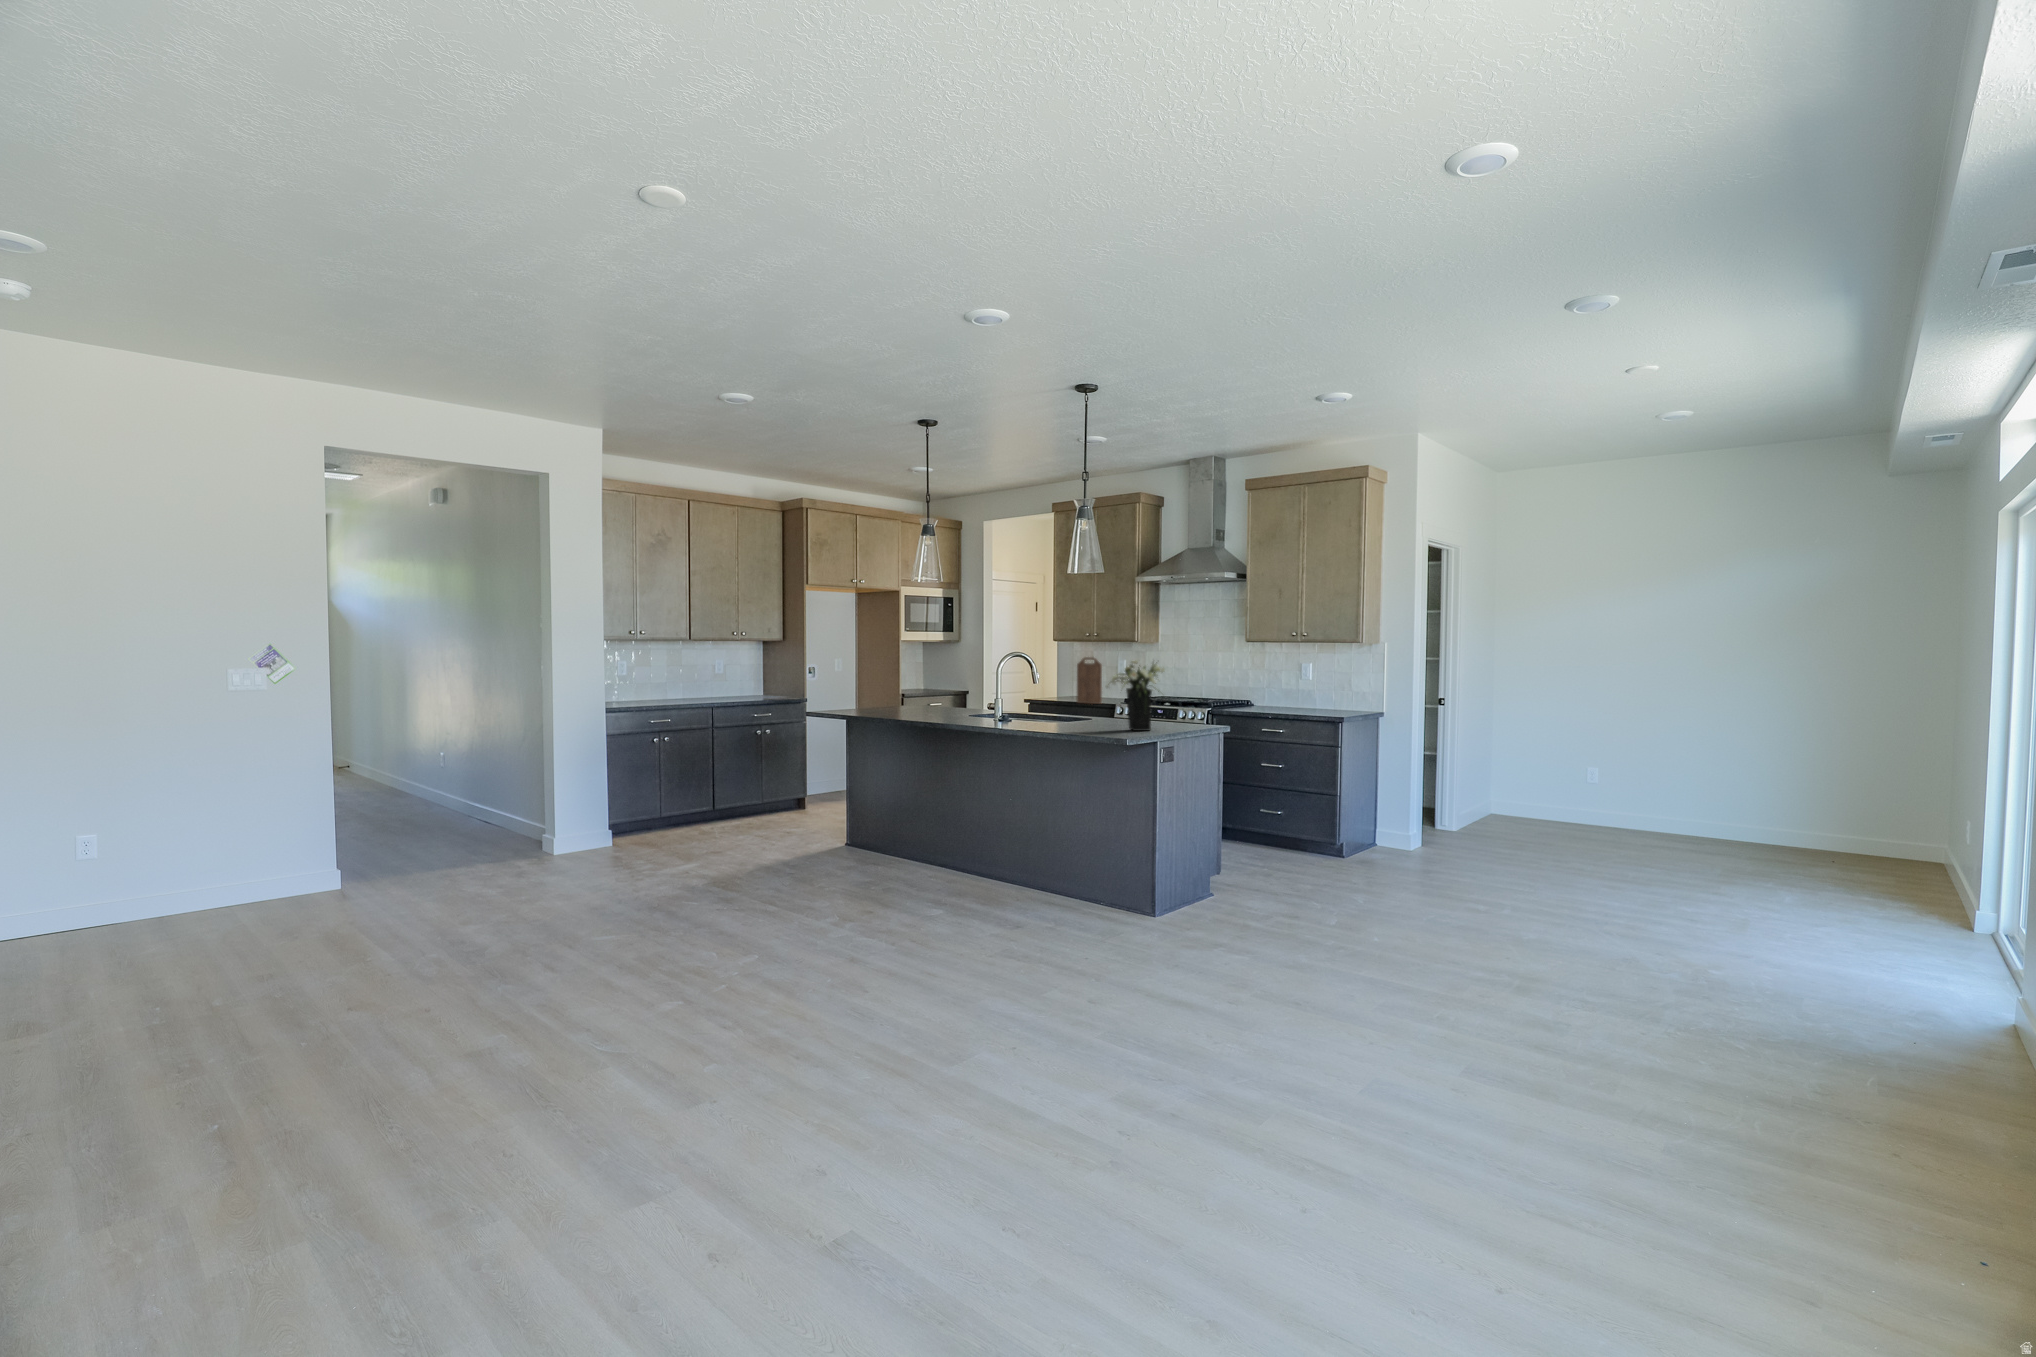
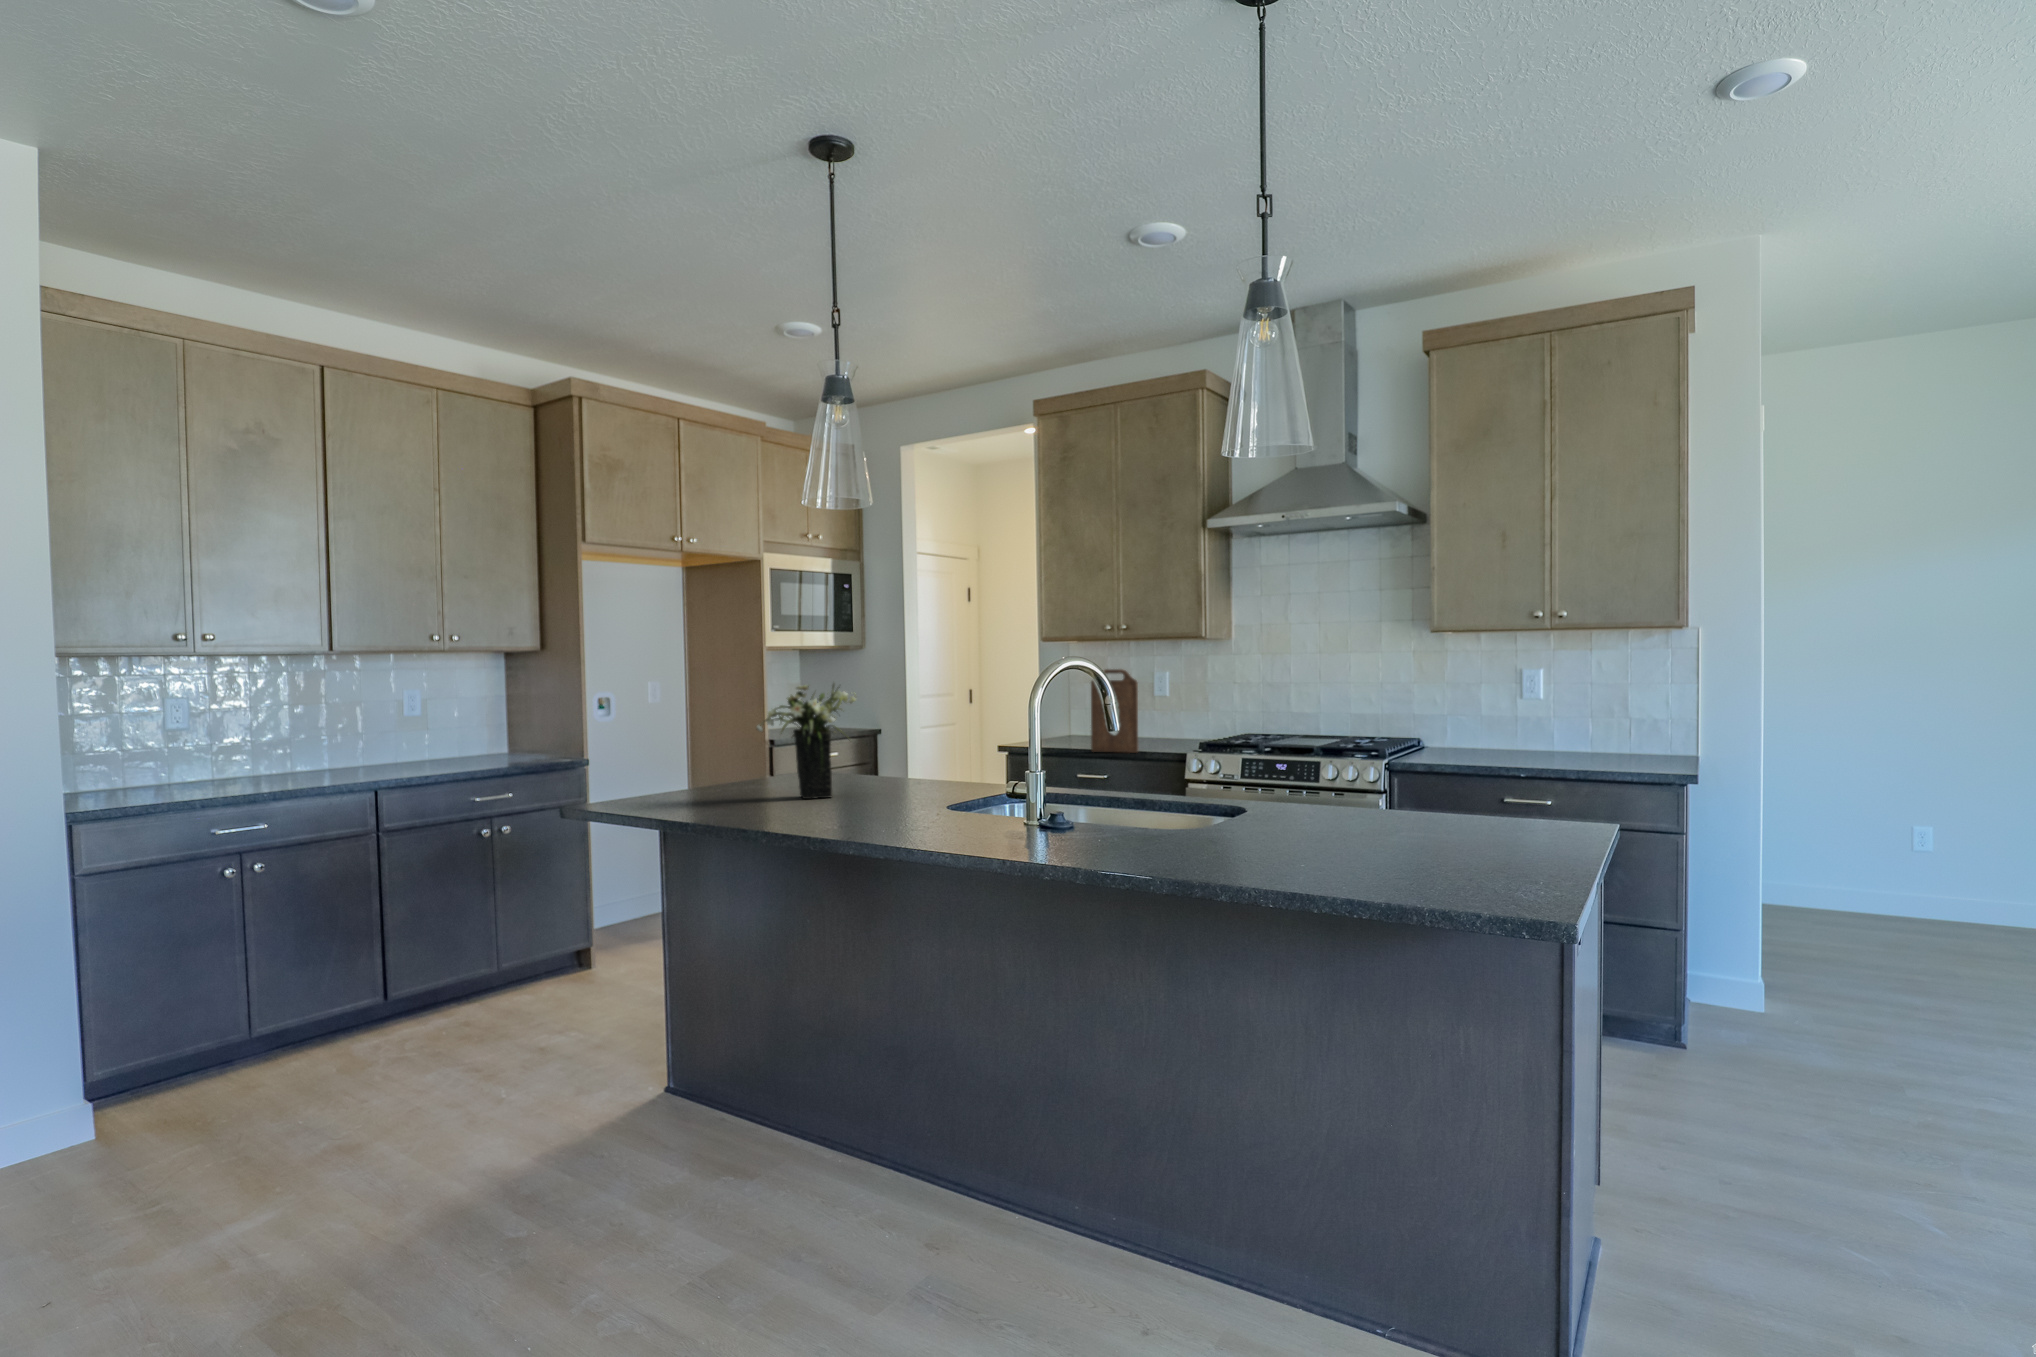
flower arrangement: present [1106,661,1165,731] -> present [756,684,856,799]

